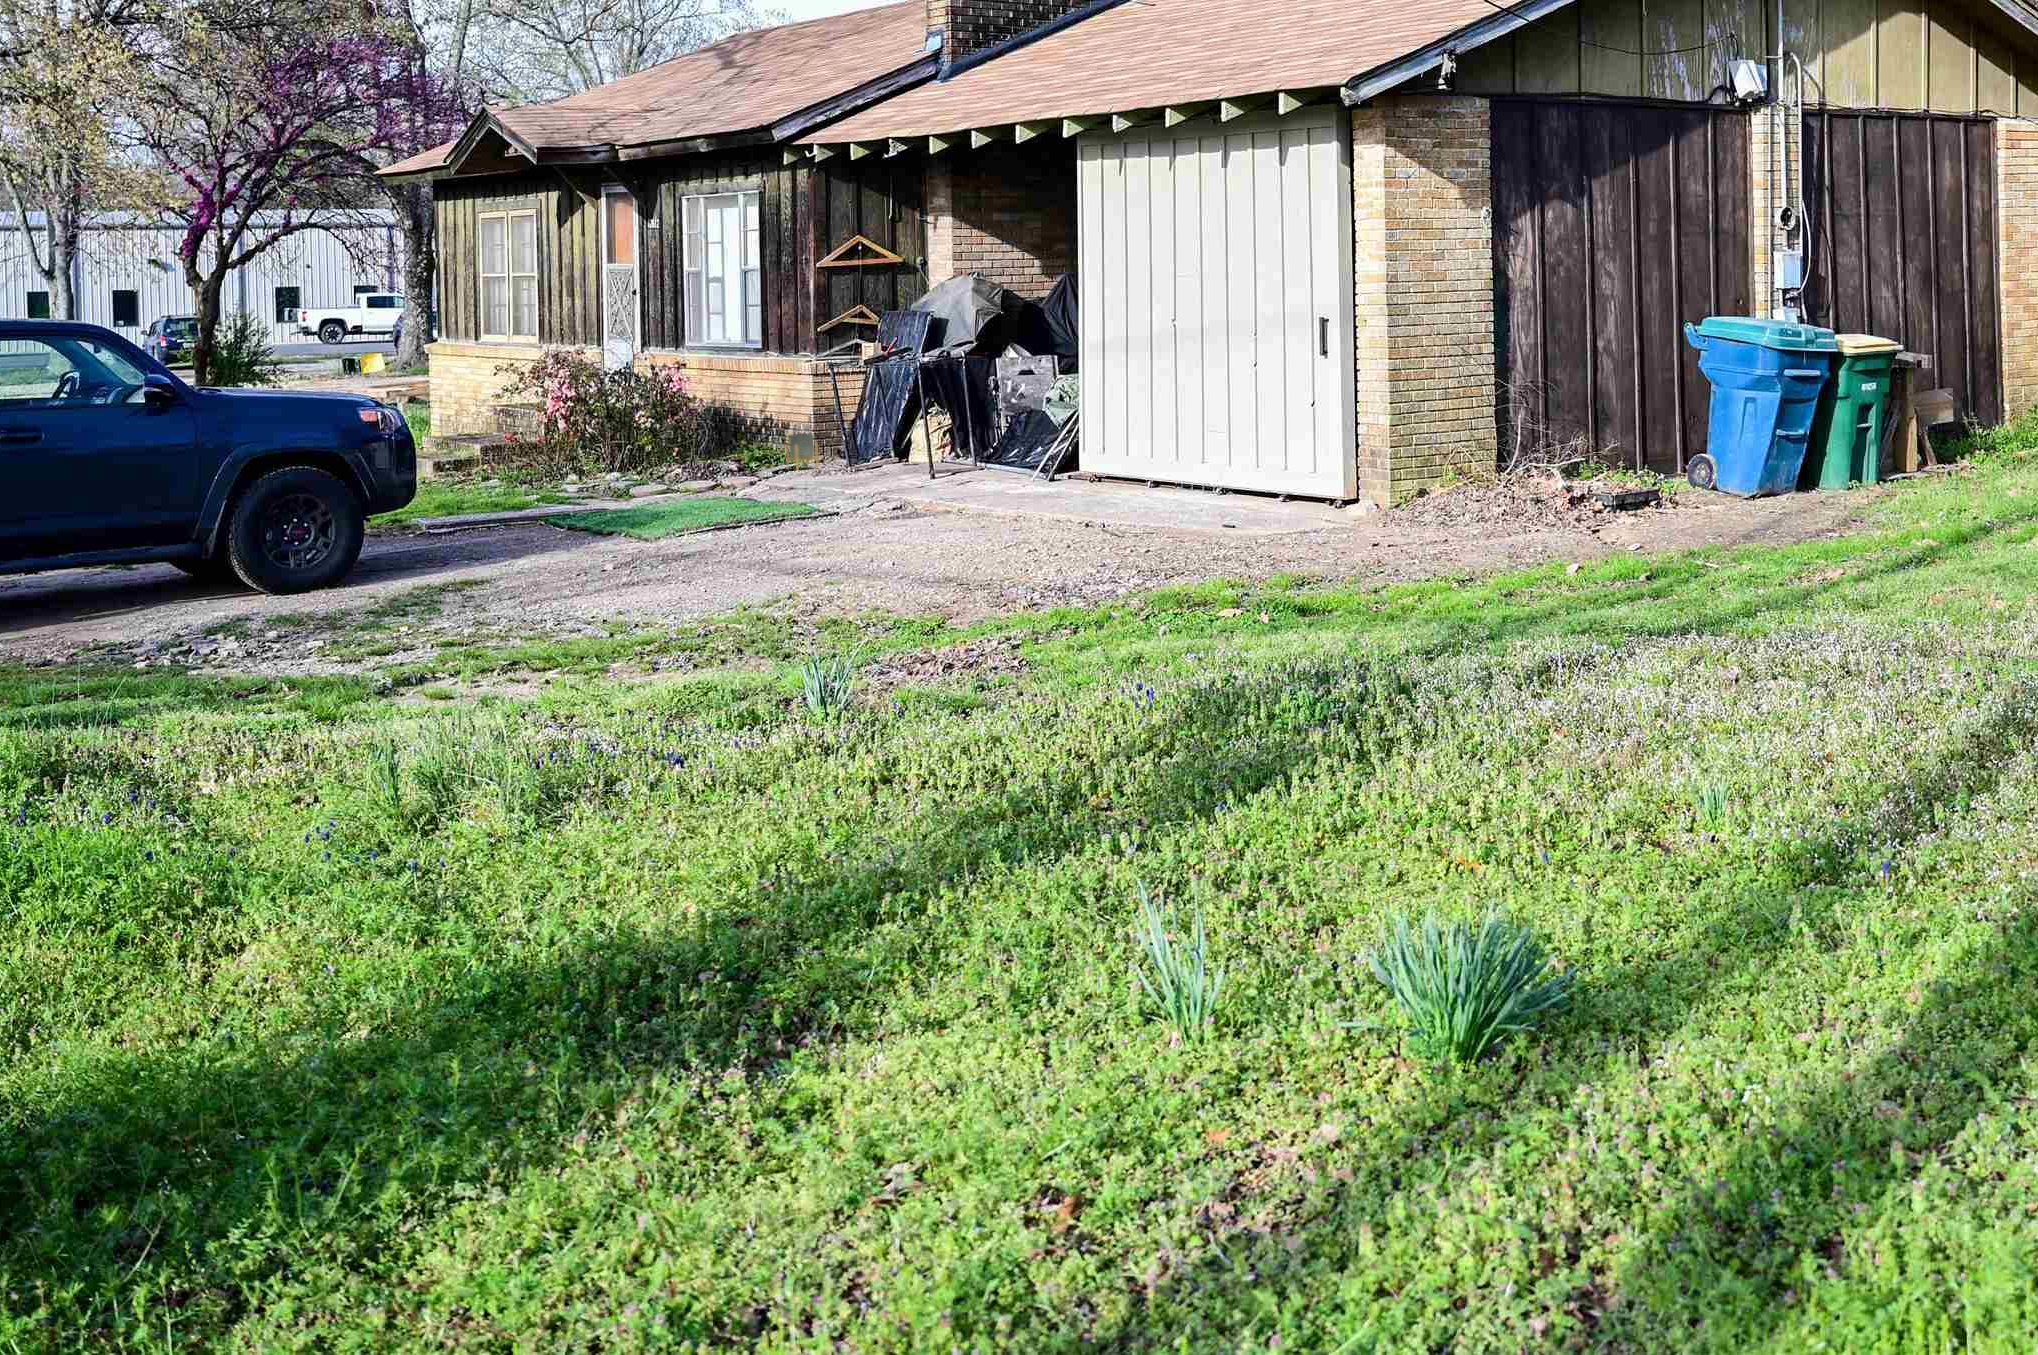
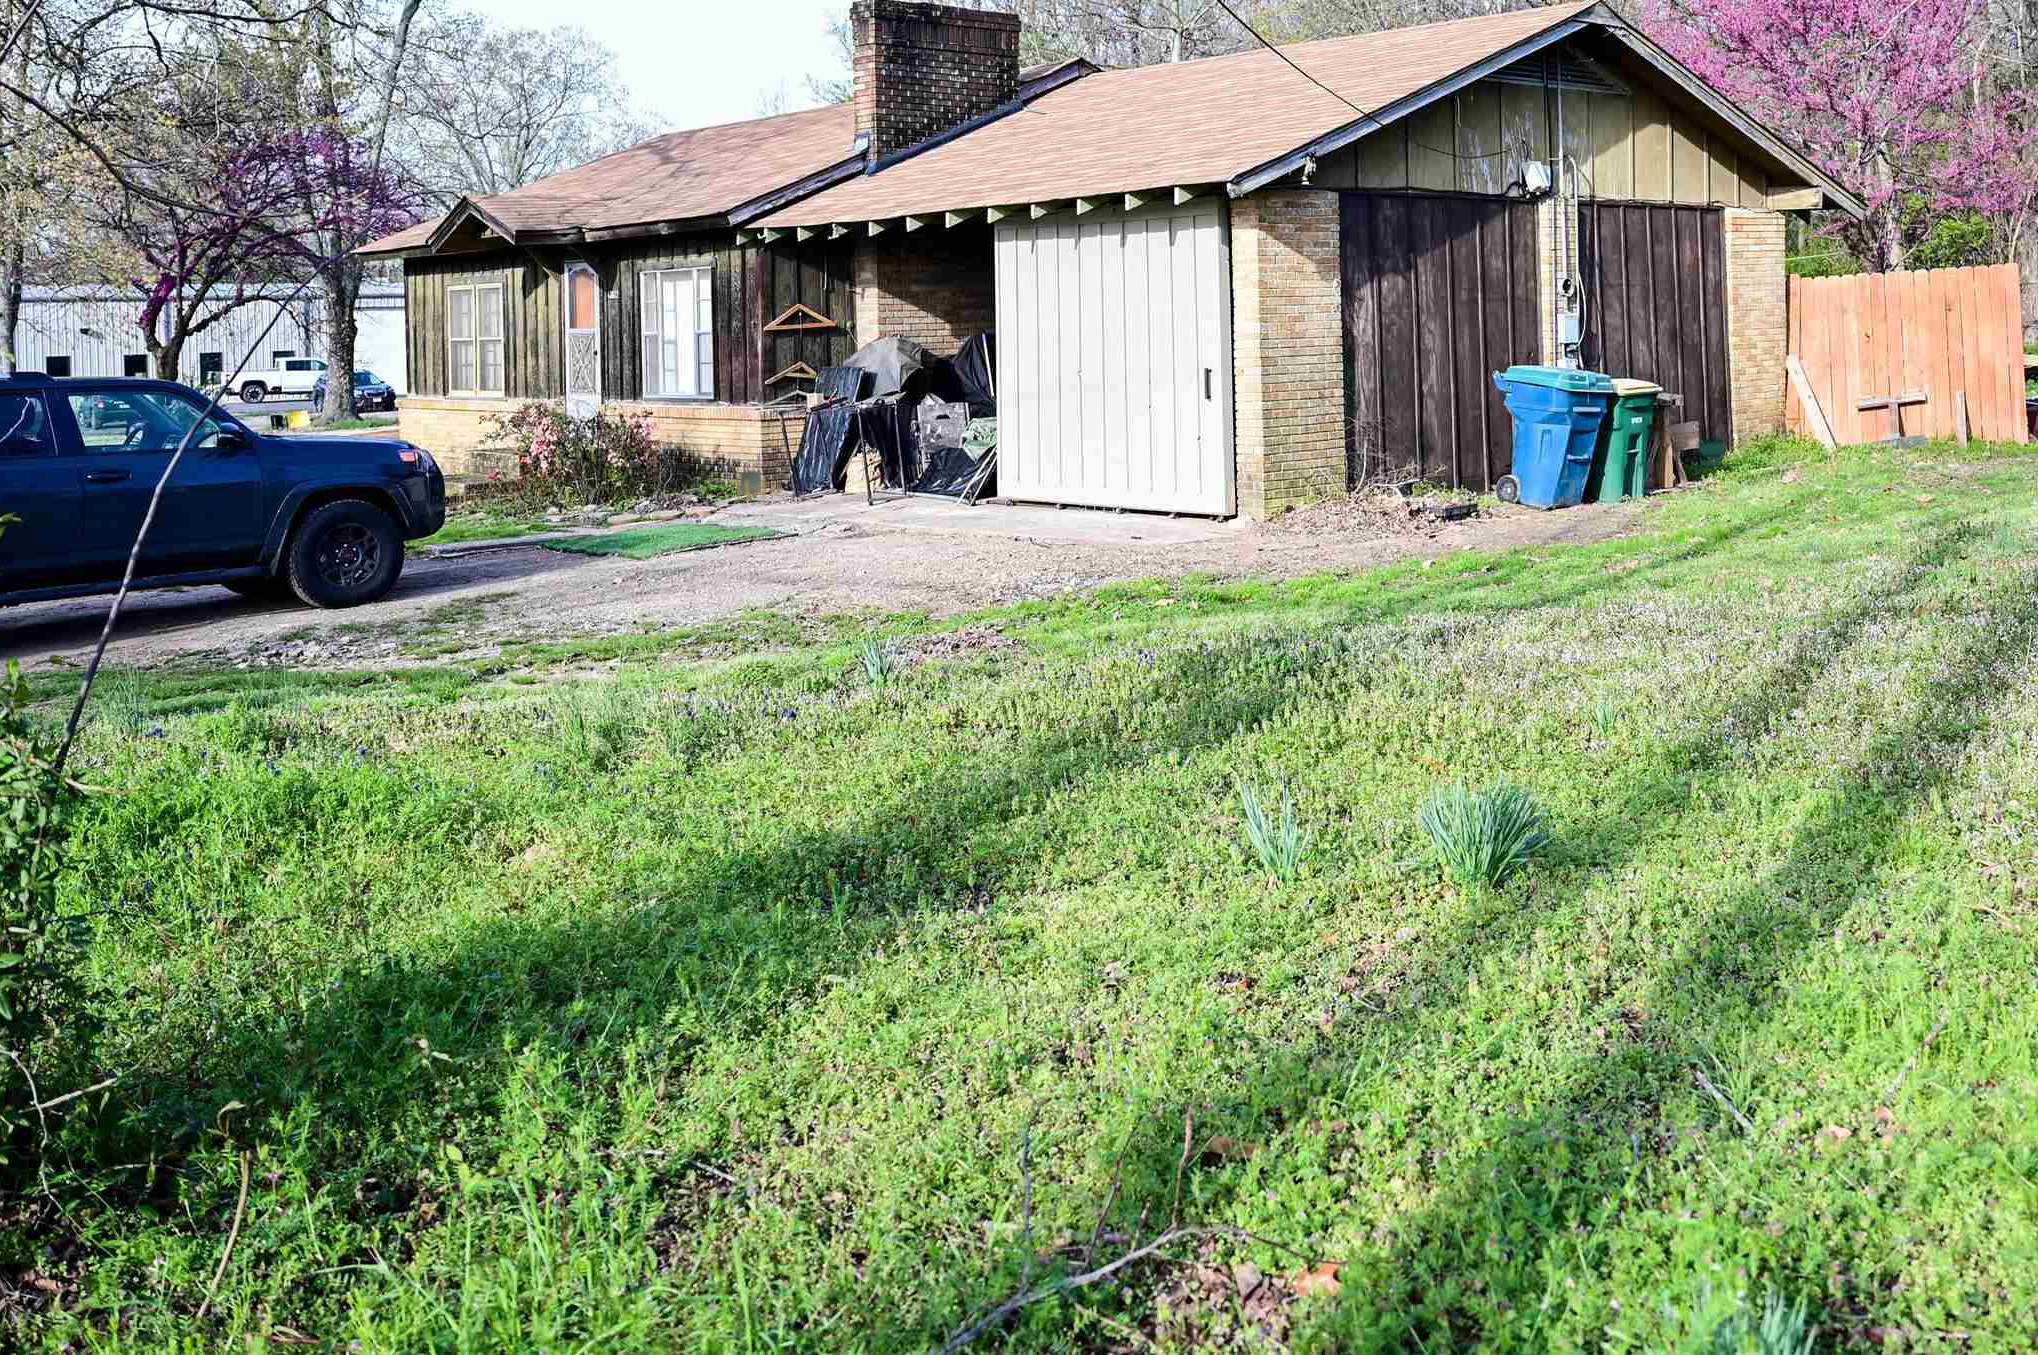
bucket: none [1940,406,1990,444] -> present [1696,436,1725,466]

